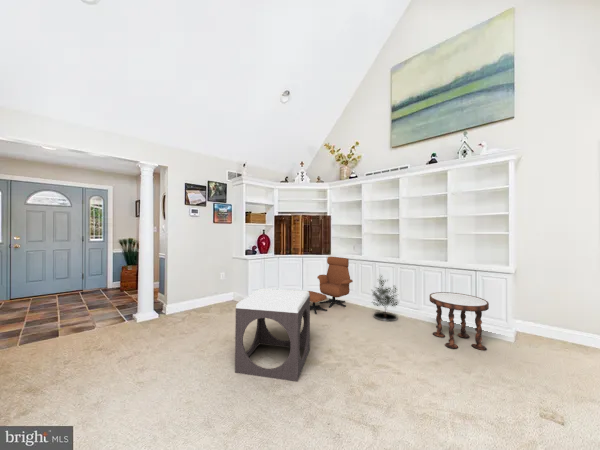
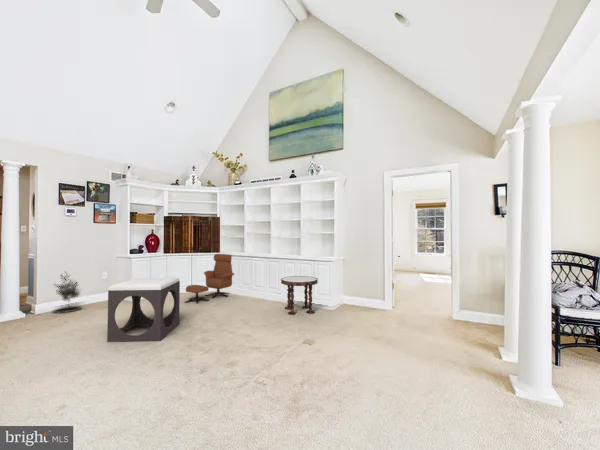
potted tree: present [373,276,397,321] -> present [53,273,81,313]

